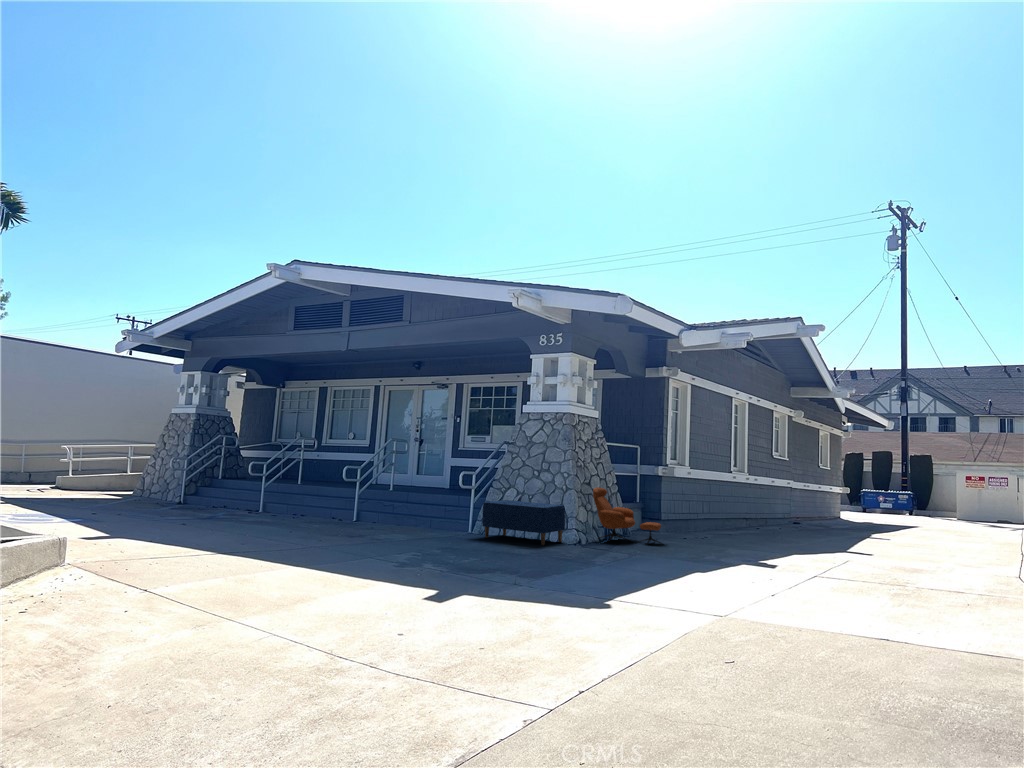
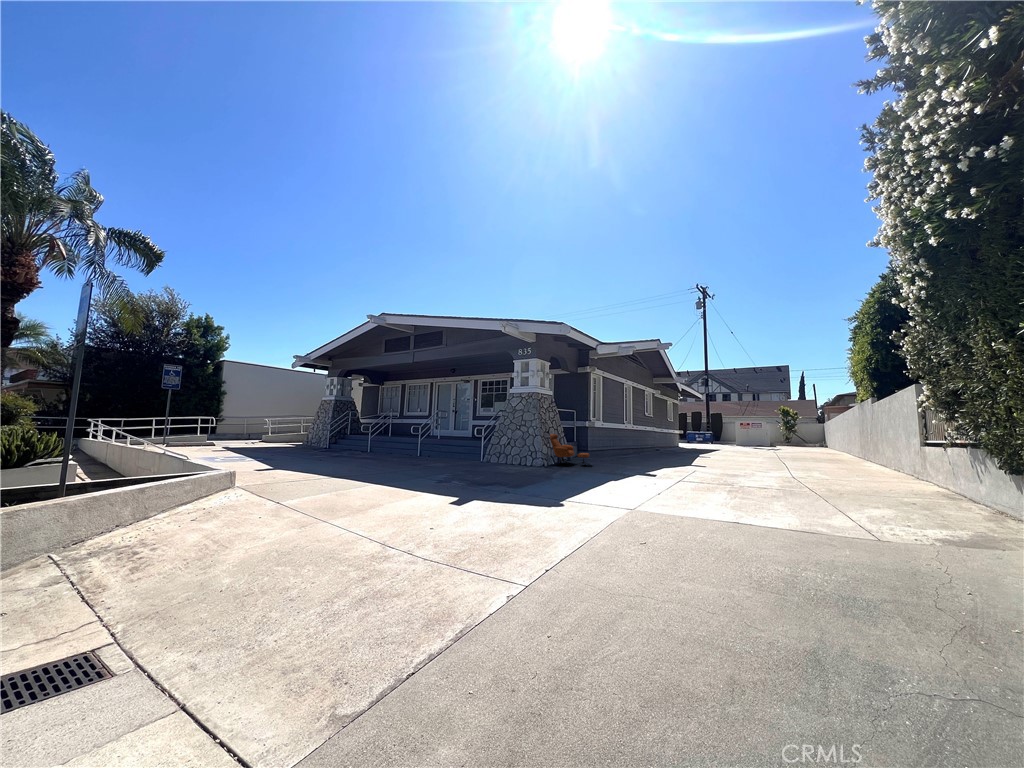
bench: present [482,500,565,545] -> none [487,442,534,468]

